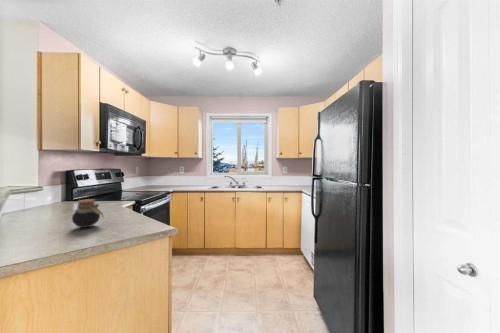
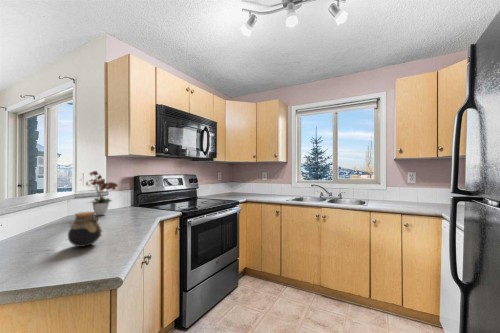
flower arrangement: none [24,163,63,210] -> present [86,171,118,215]

